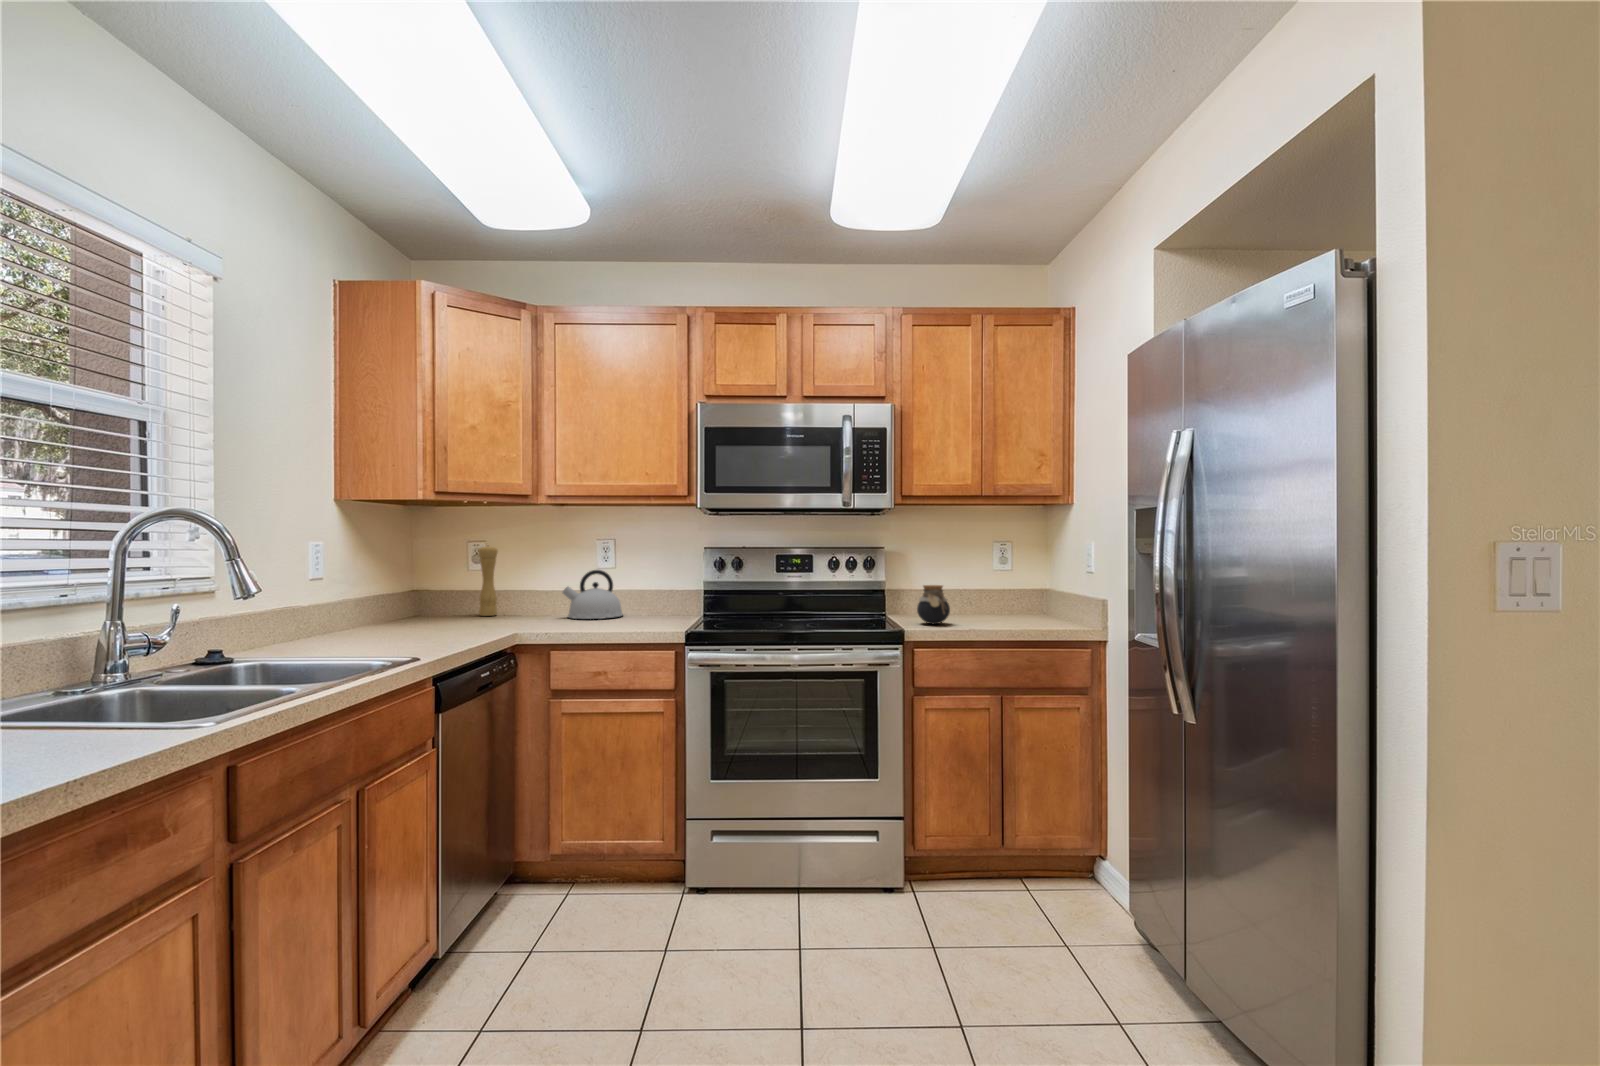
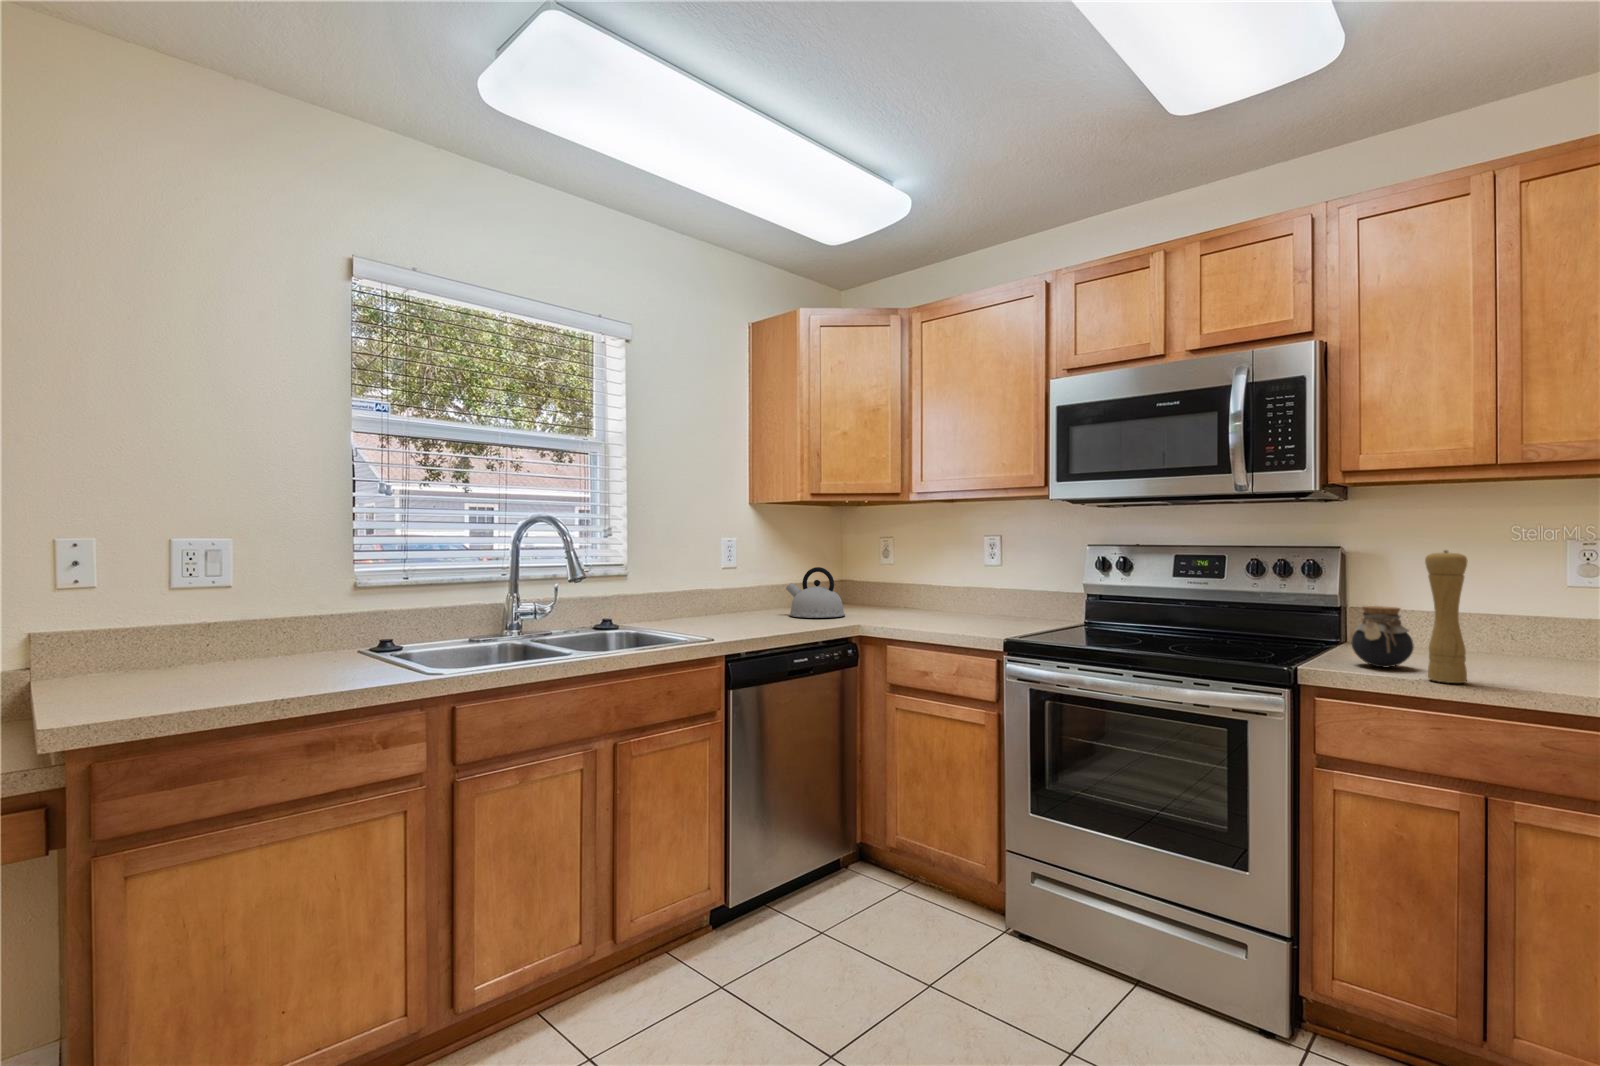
pepper mill: present [478,546,498,616] -> present [1425,550,1467,683]
kettle: present [562,570,623,619] -> present [786,567,845,618]

